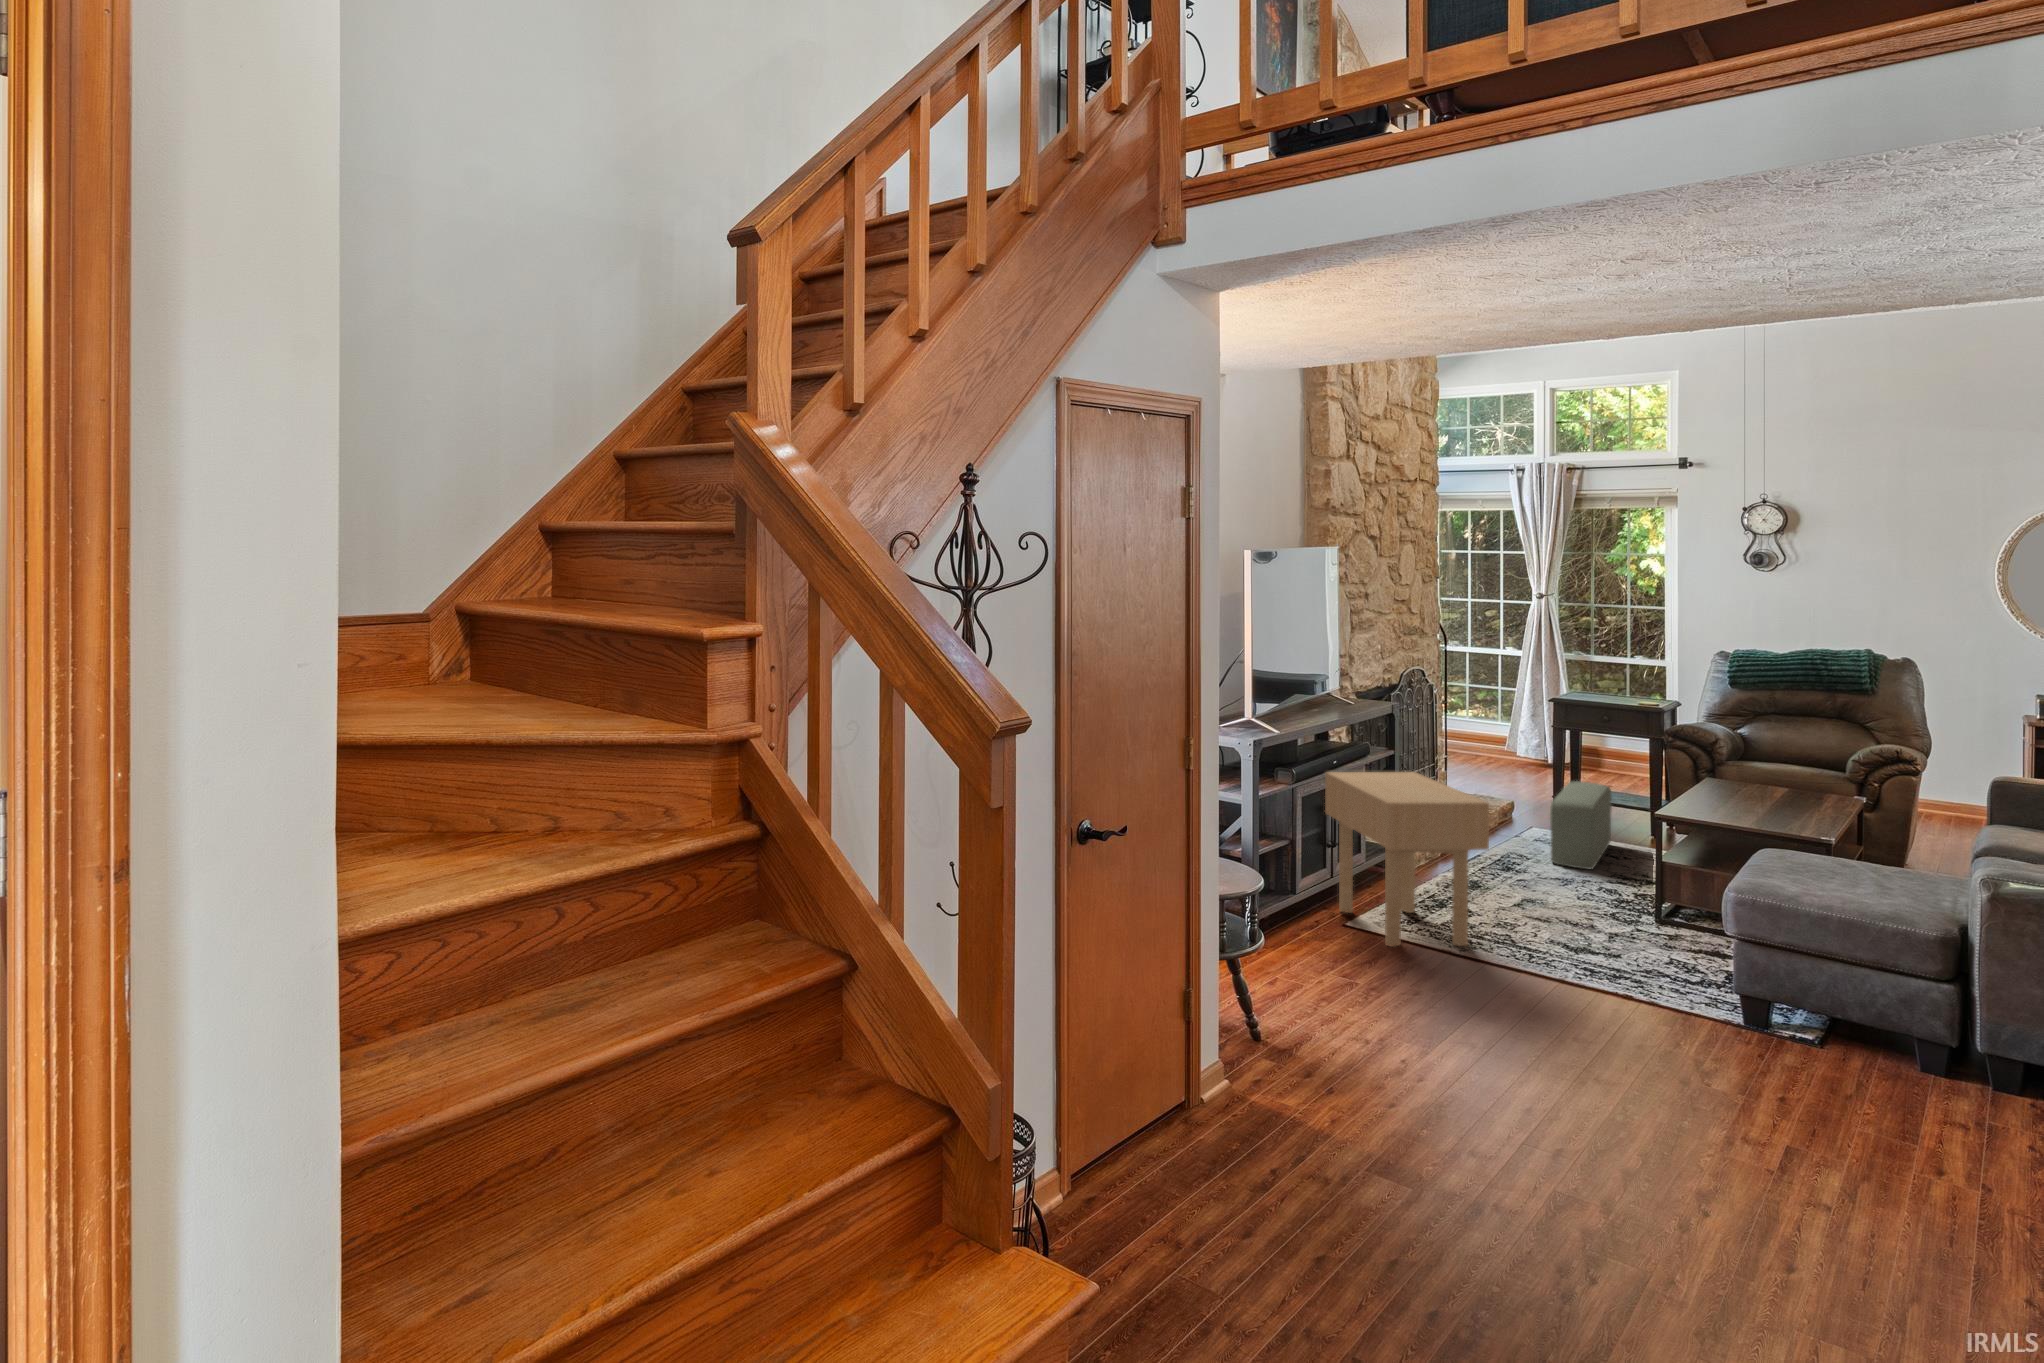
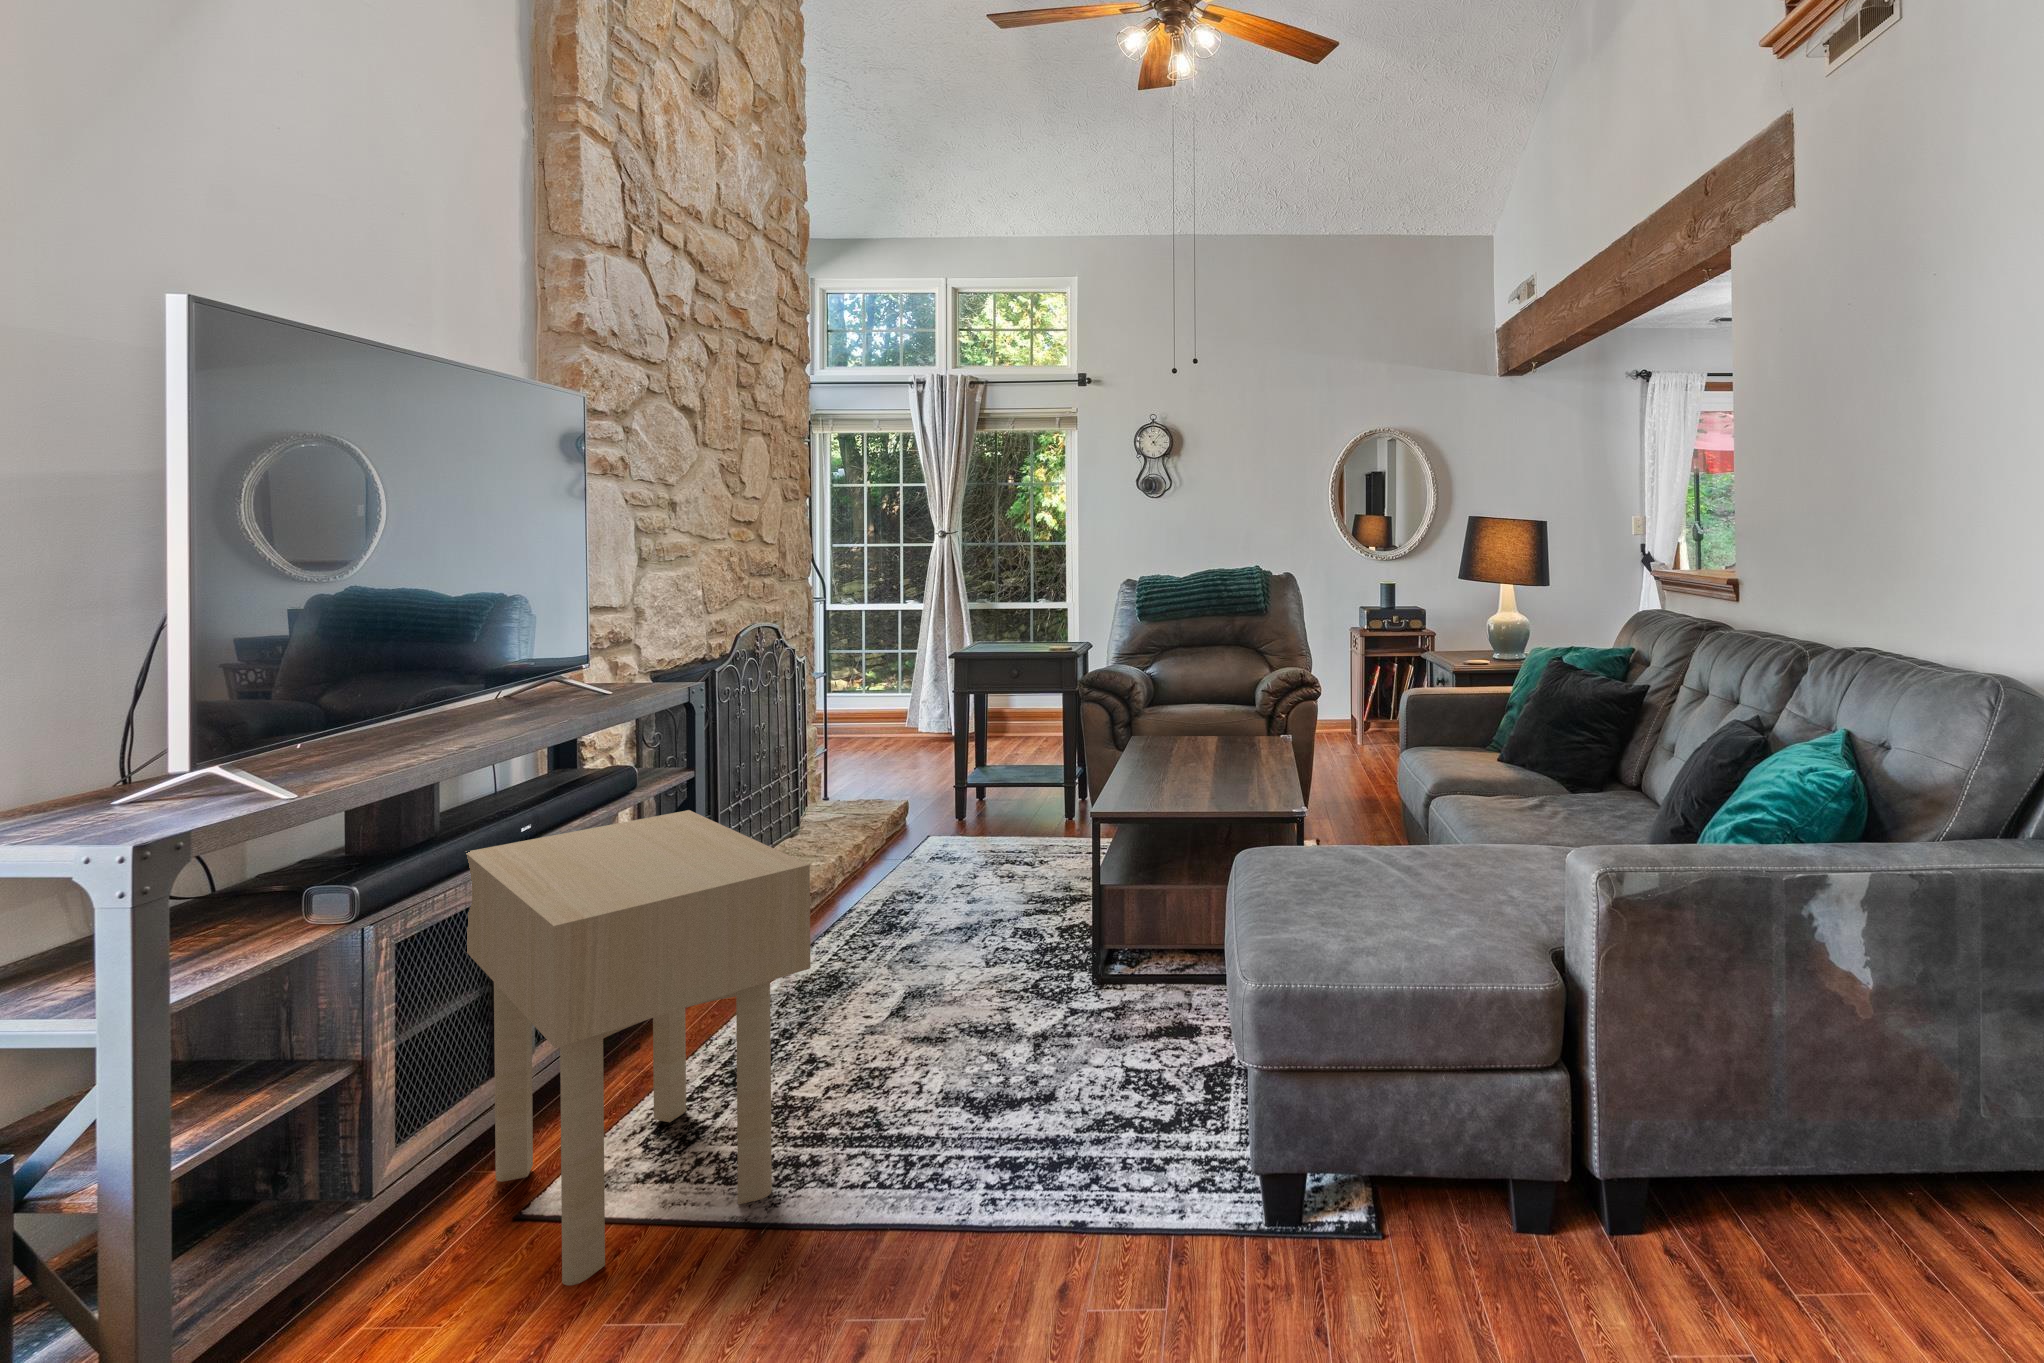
pouf: present [1550,781,1612,869] -> none [945,762,1022,899]

